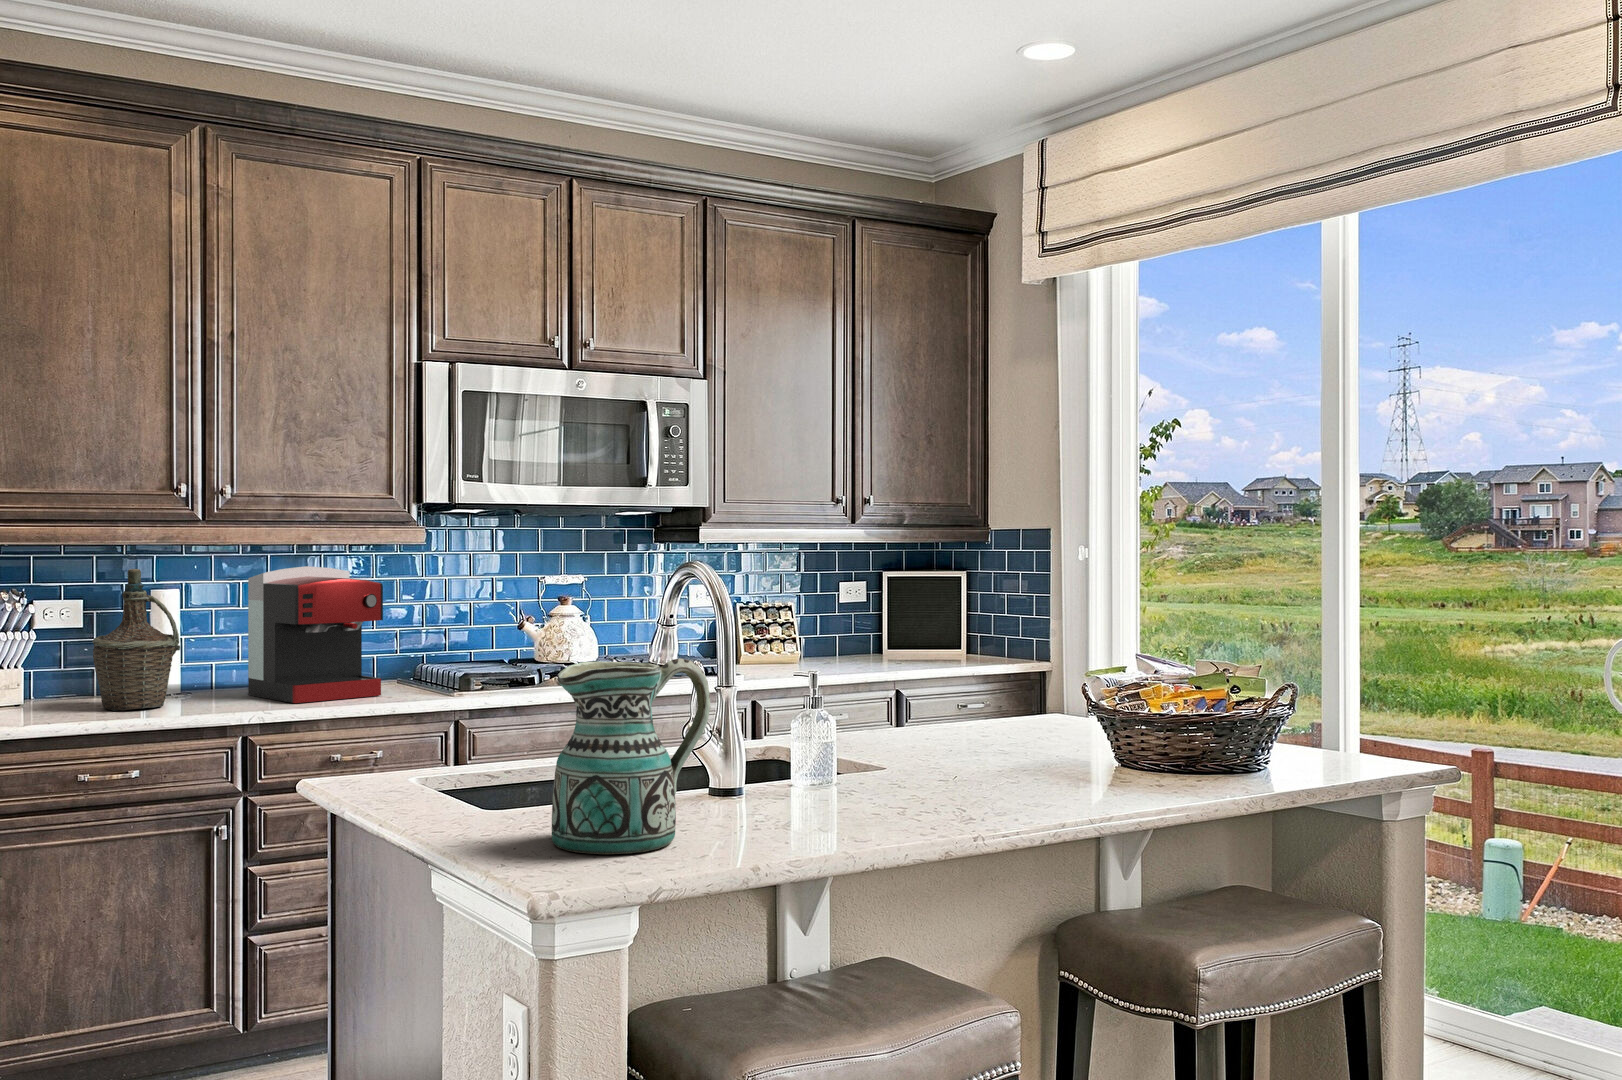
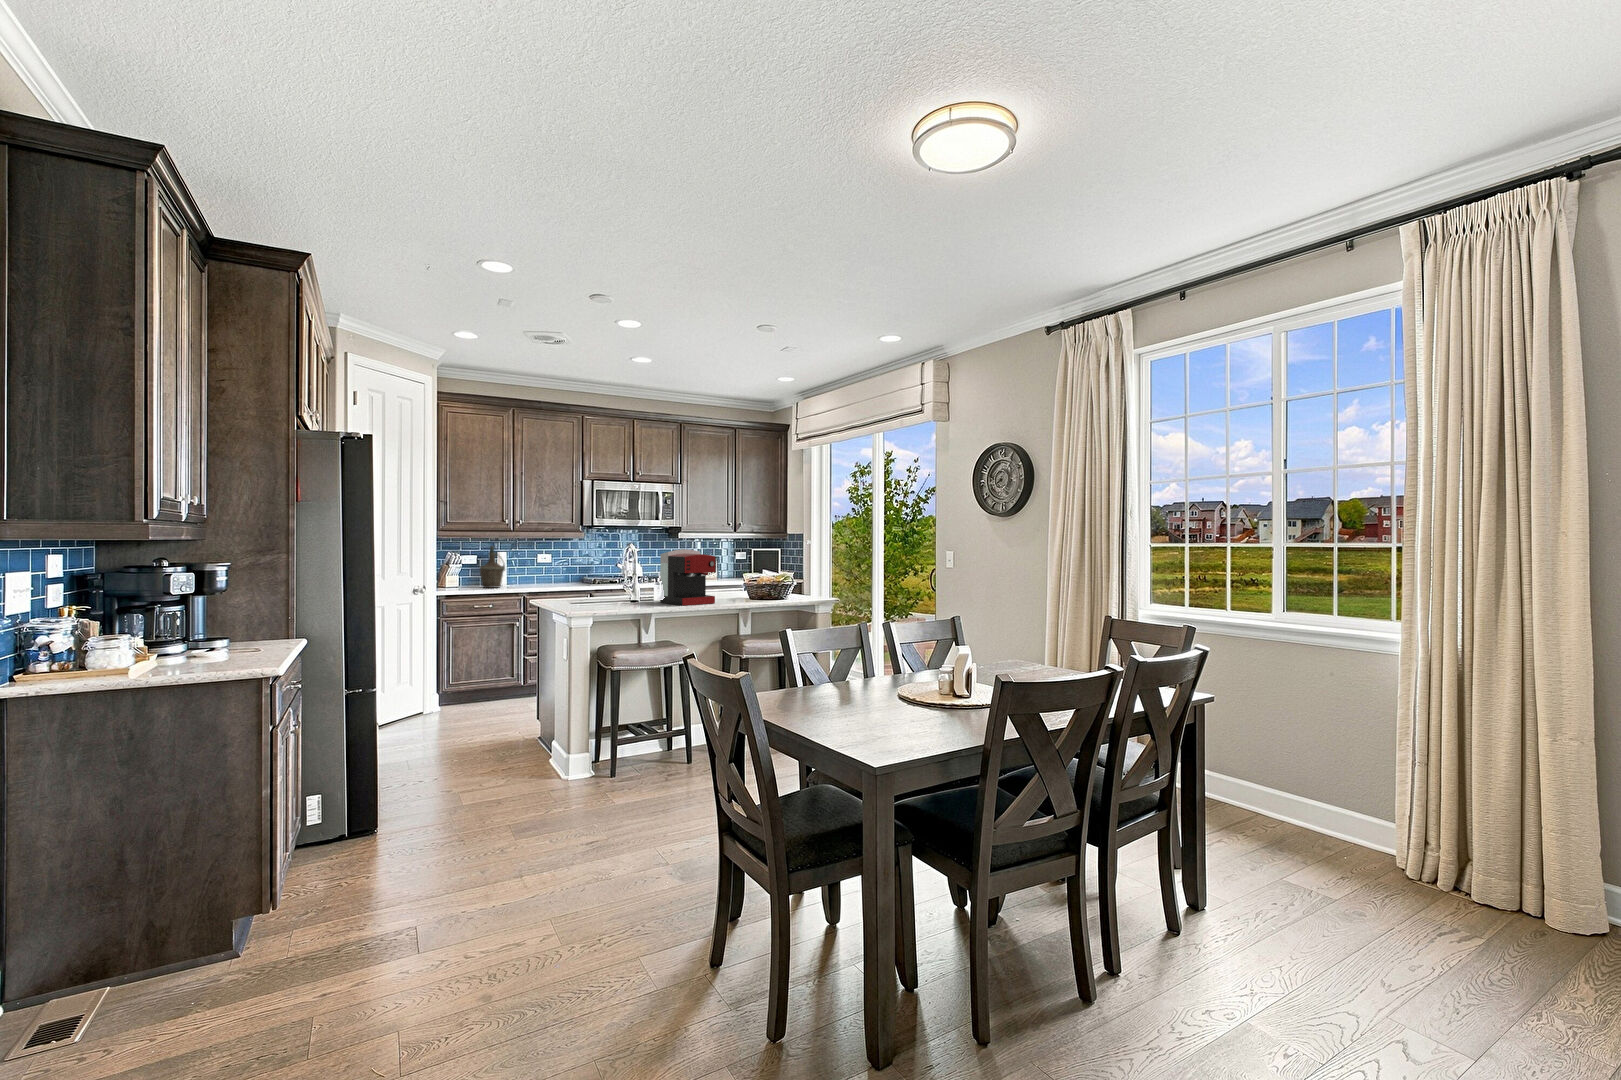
coffee maker: present [248,566,383,703] -> present [660,549,716,606]
ceramic pitcher: present [552,658,710,854] -> none [579,566,618,608]

